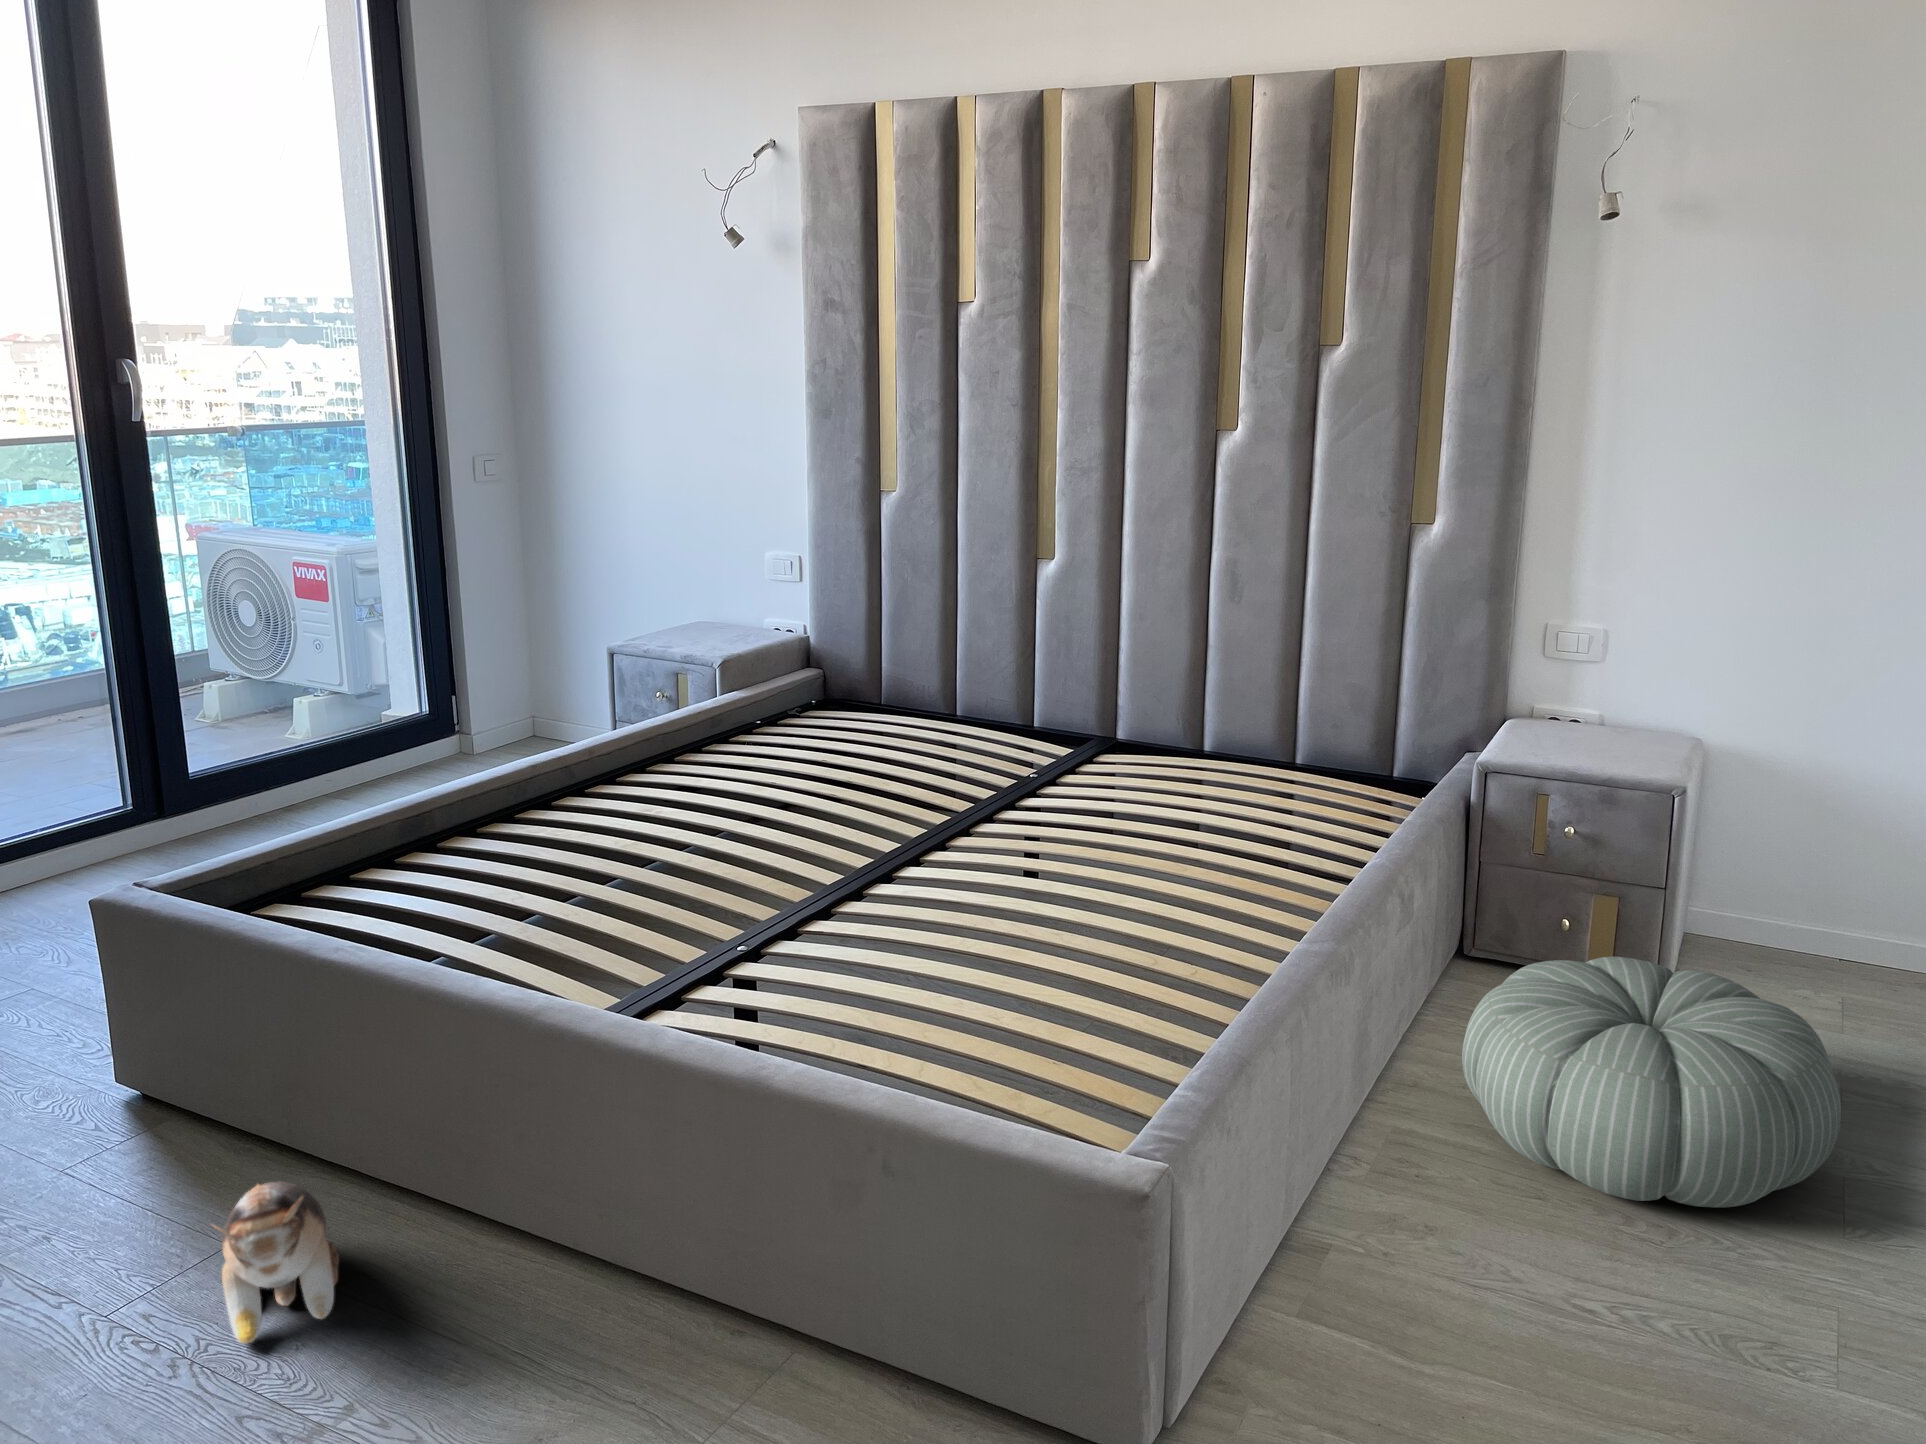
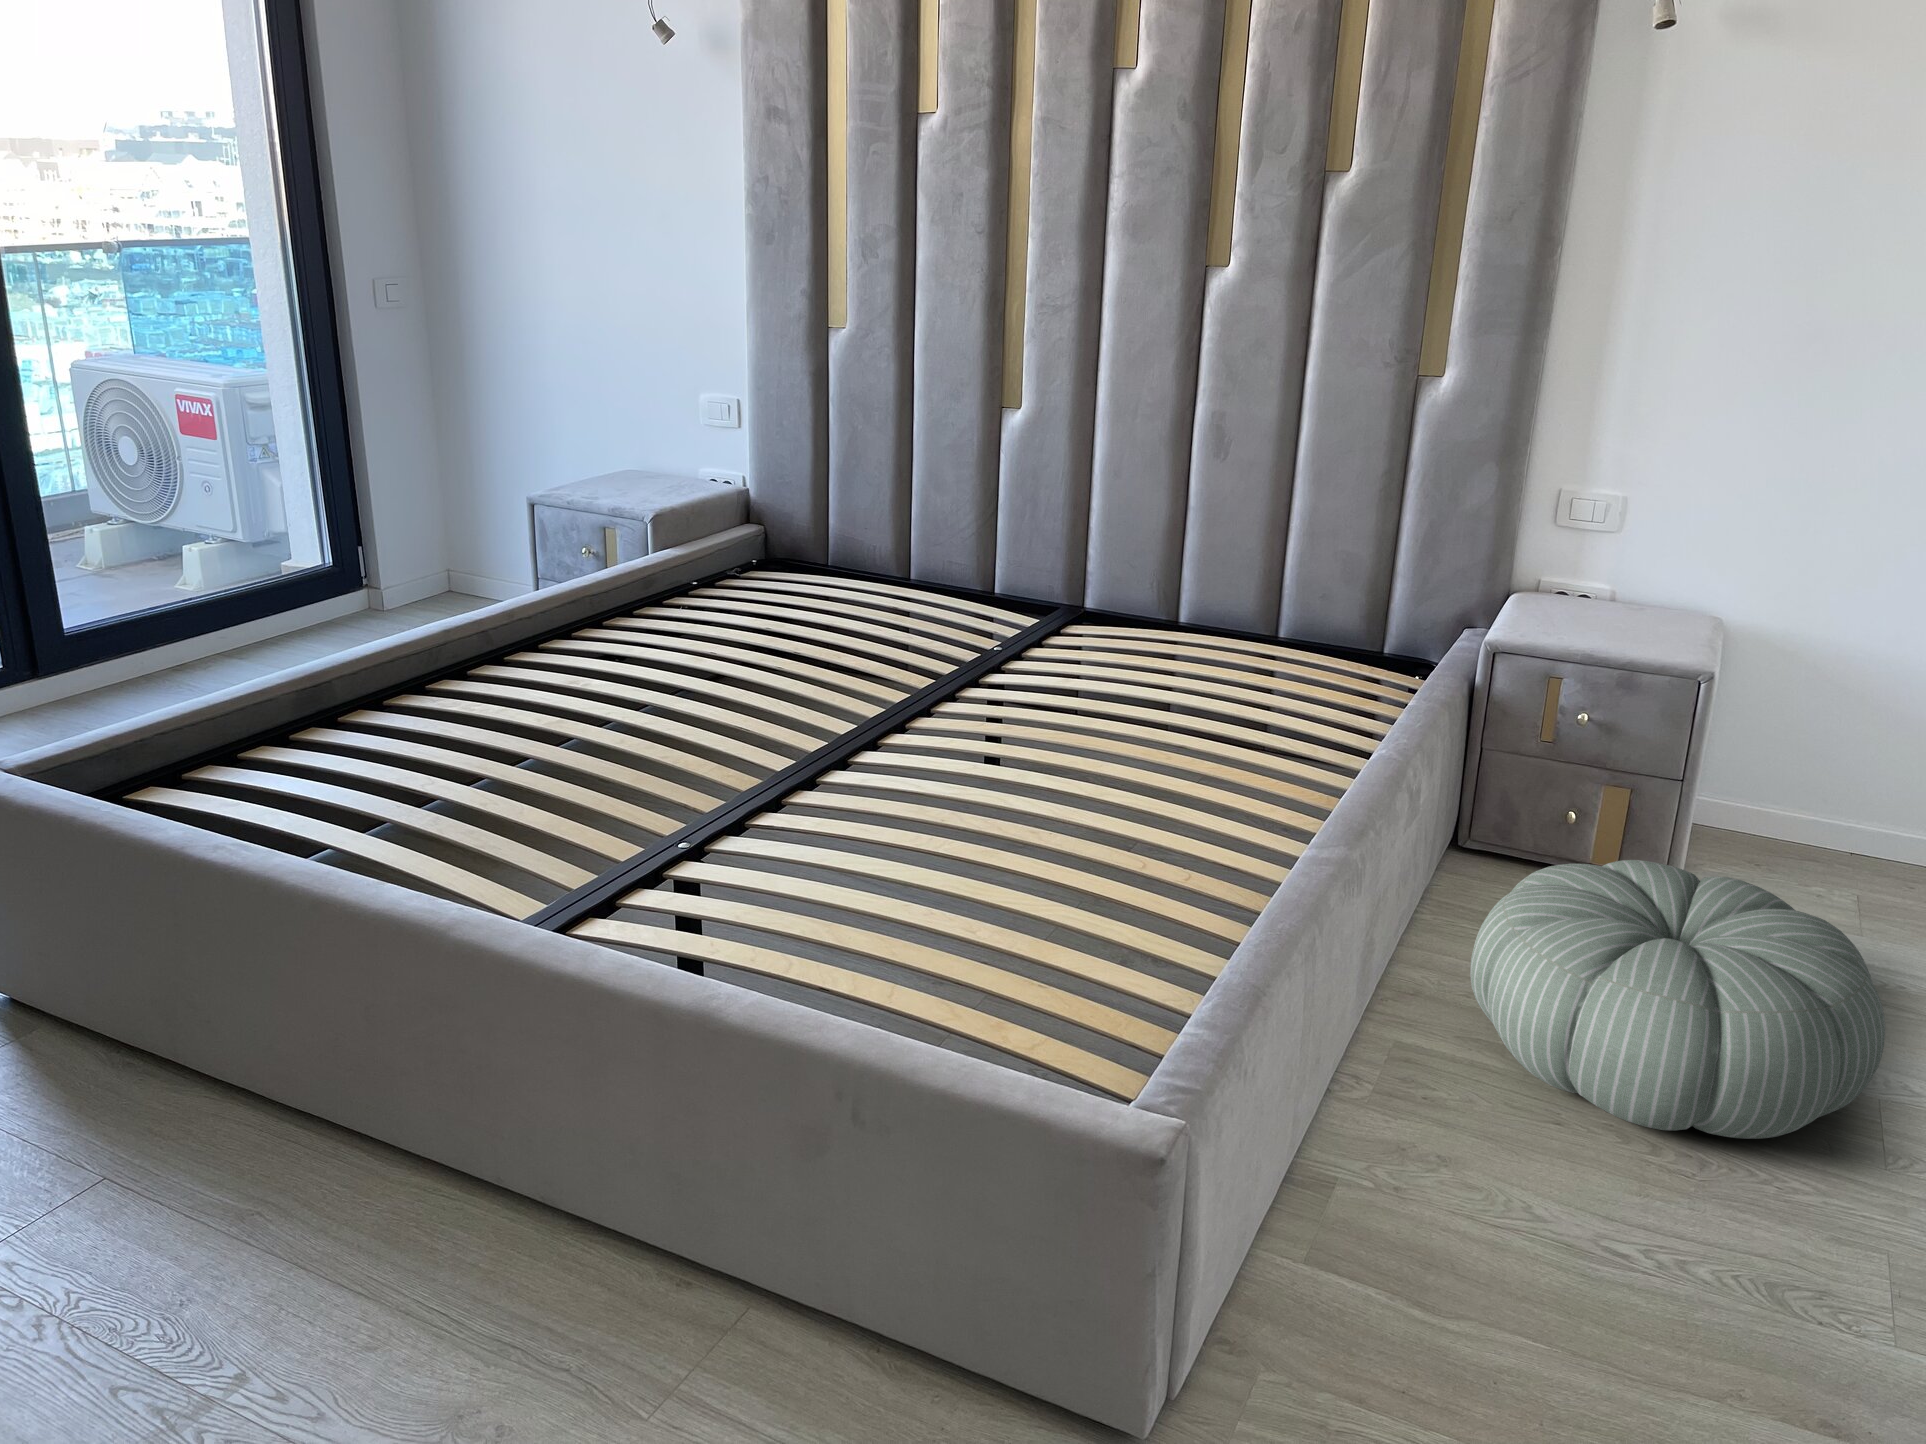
plush toy: present [213,1181,339,1344] -> none [70,1115,231,1300]

